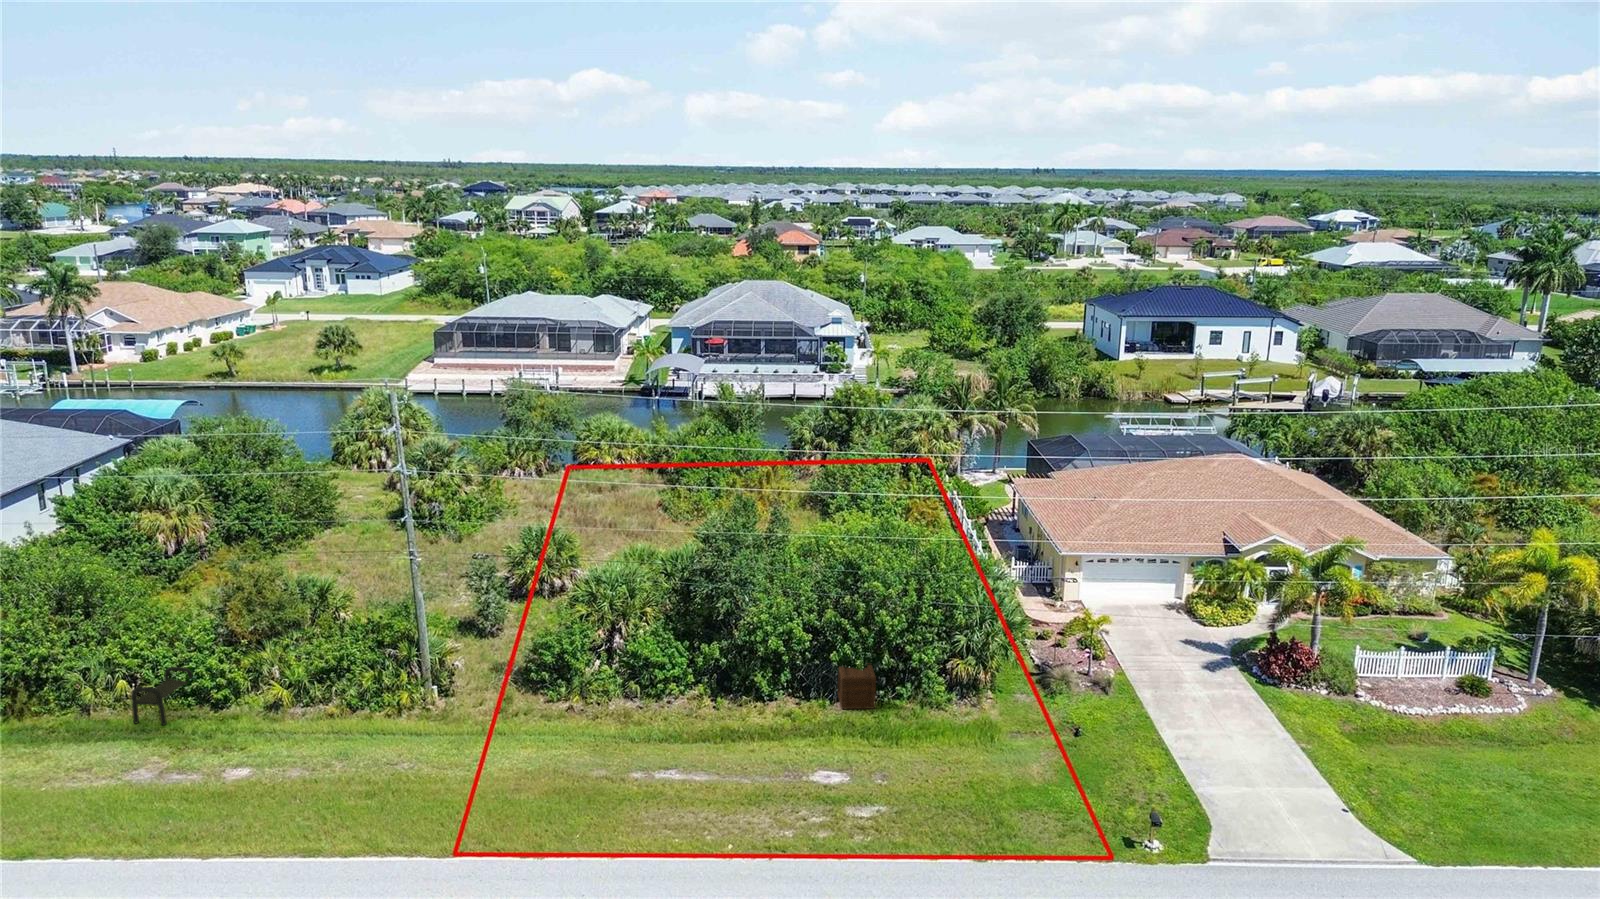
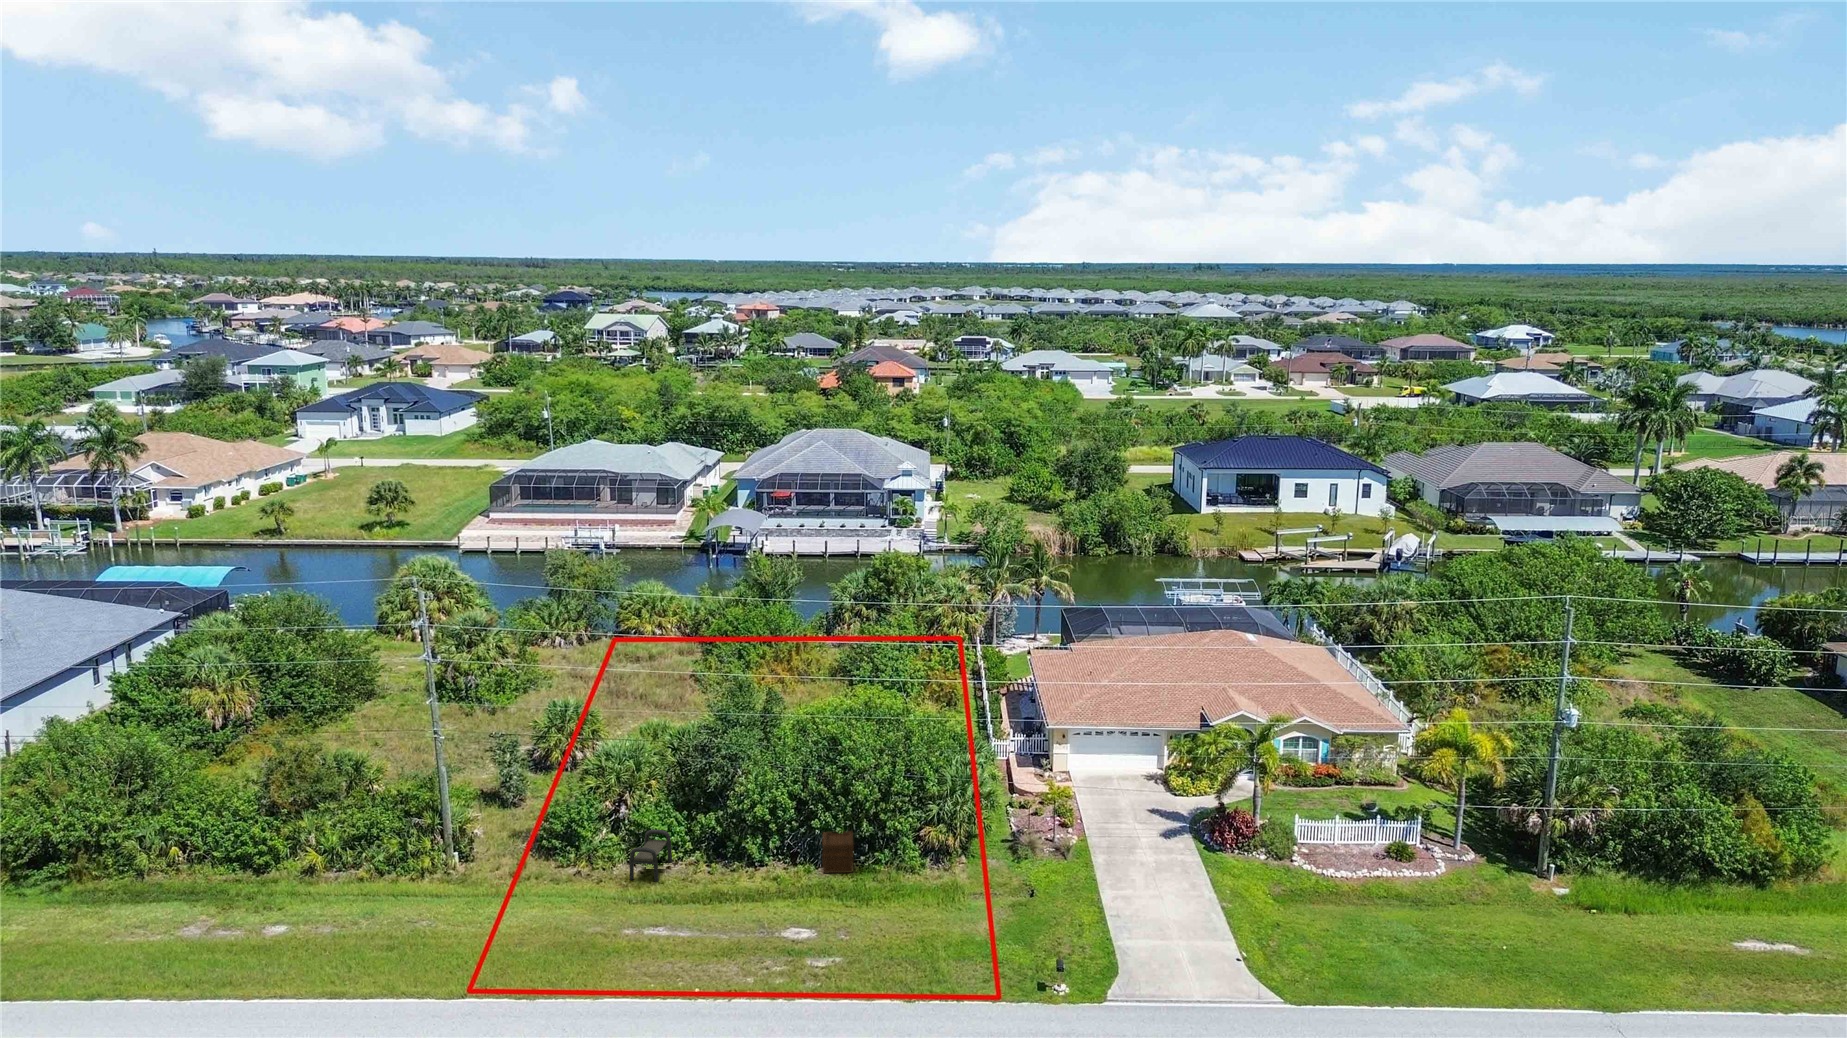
bench: present [131,667,192,725] -> present [630,830,672,881]

